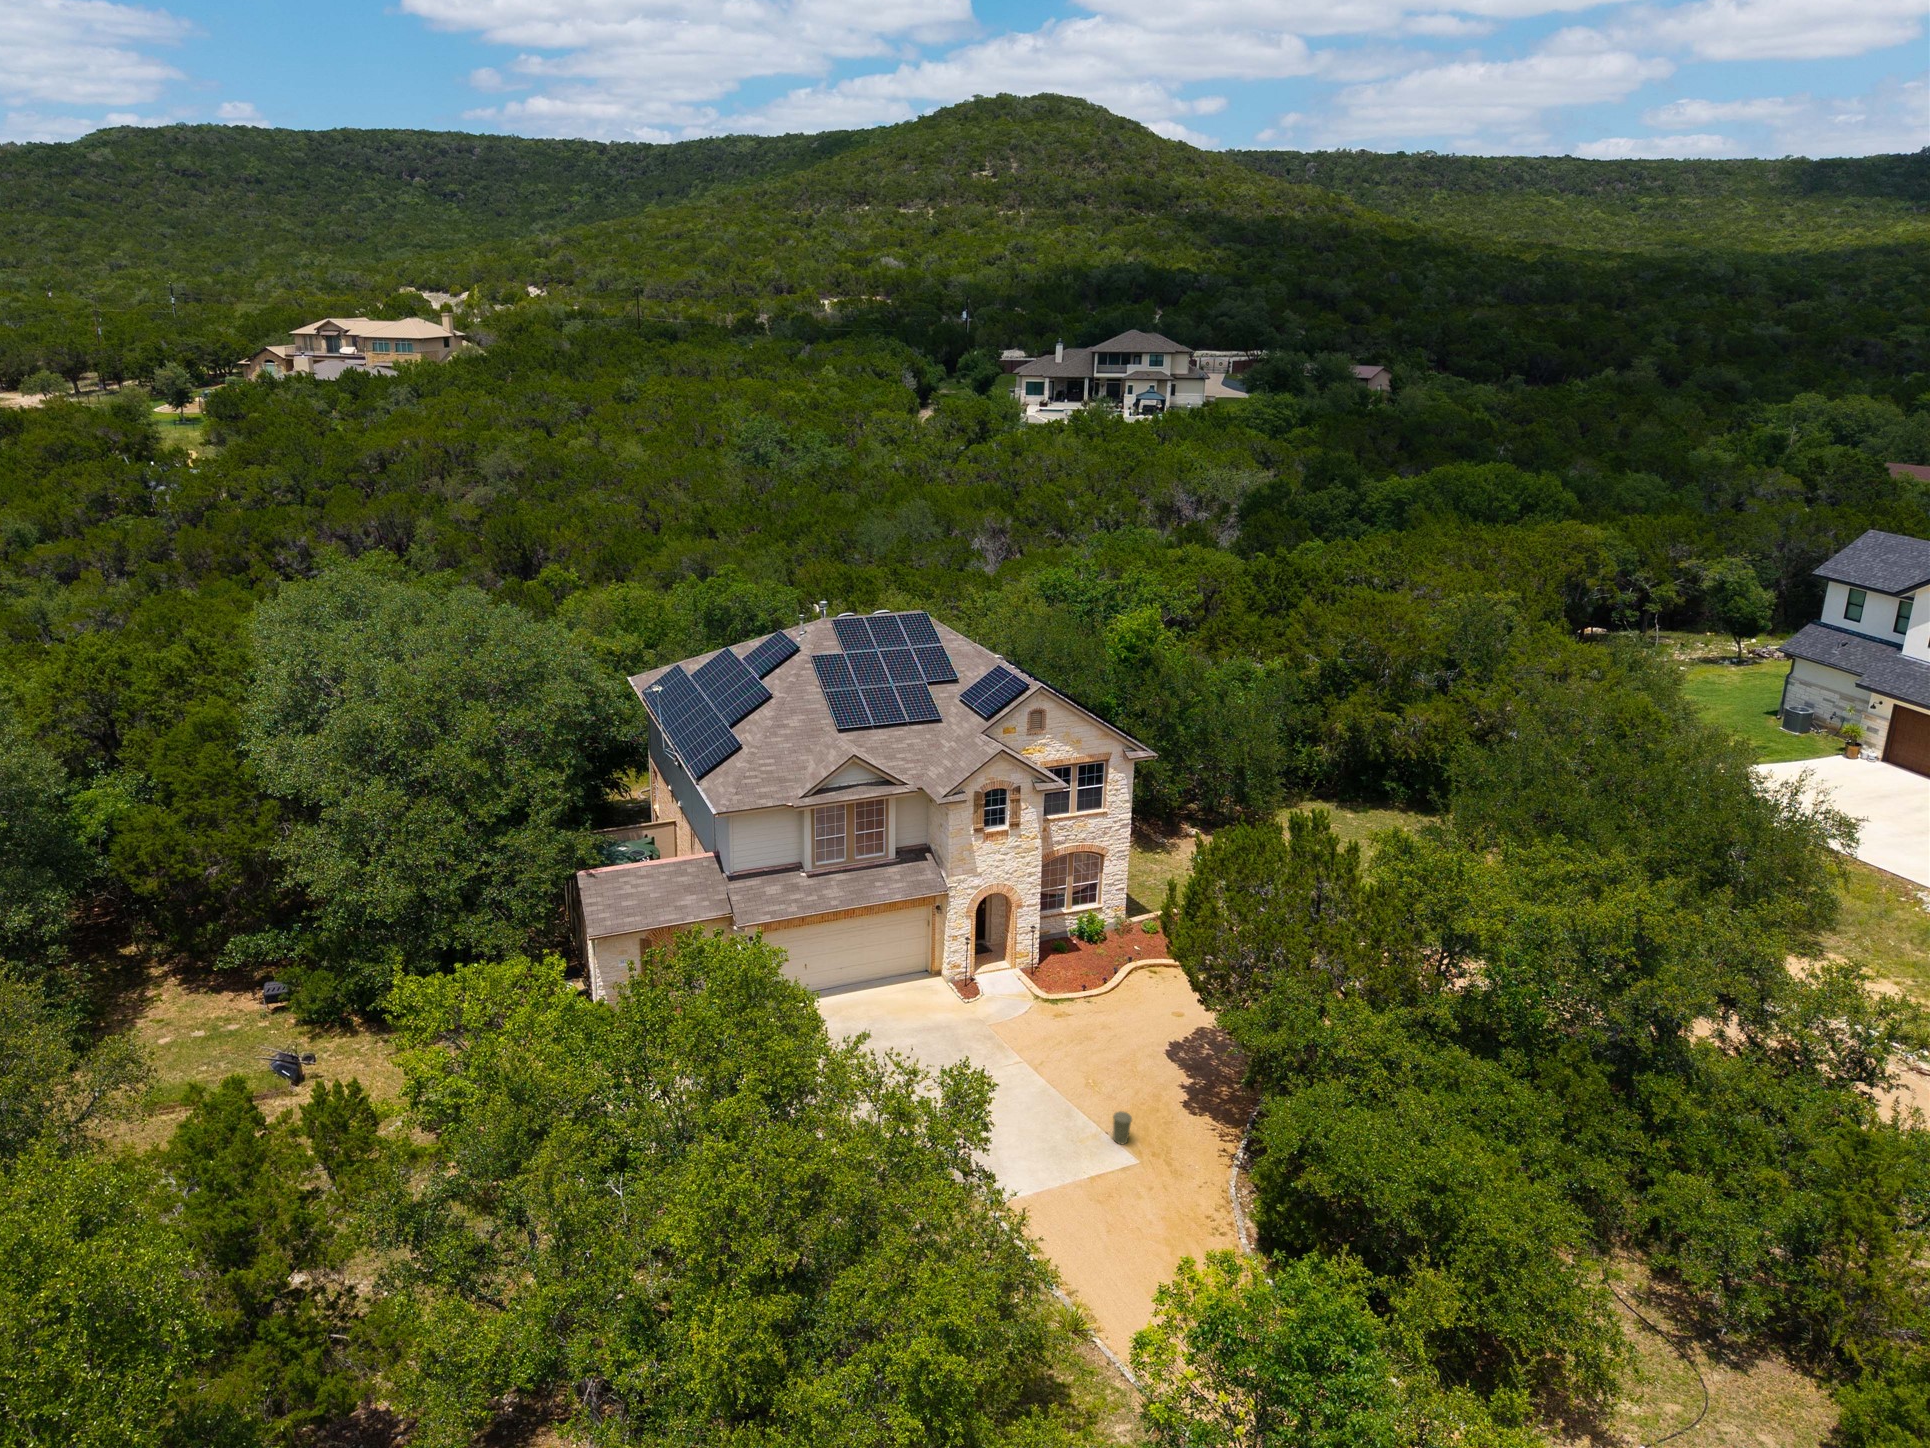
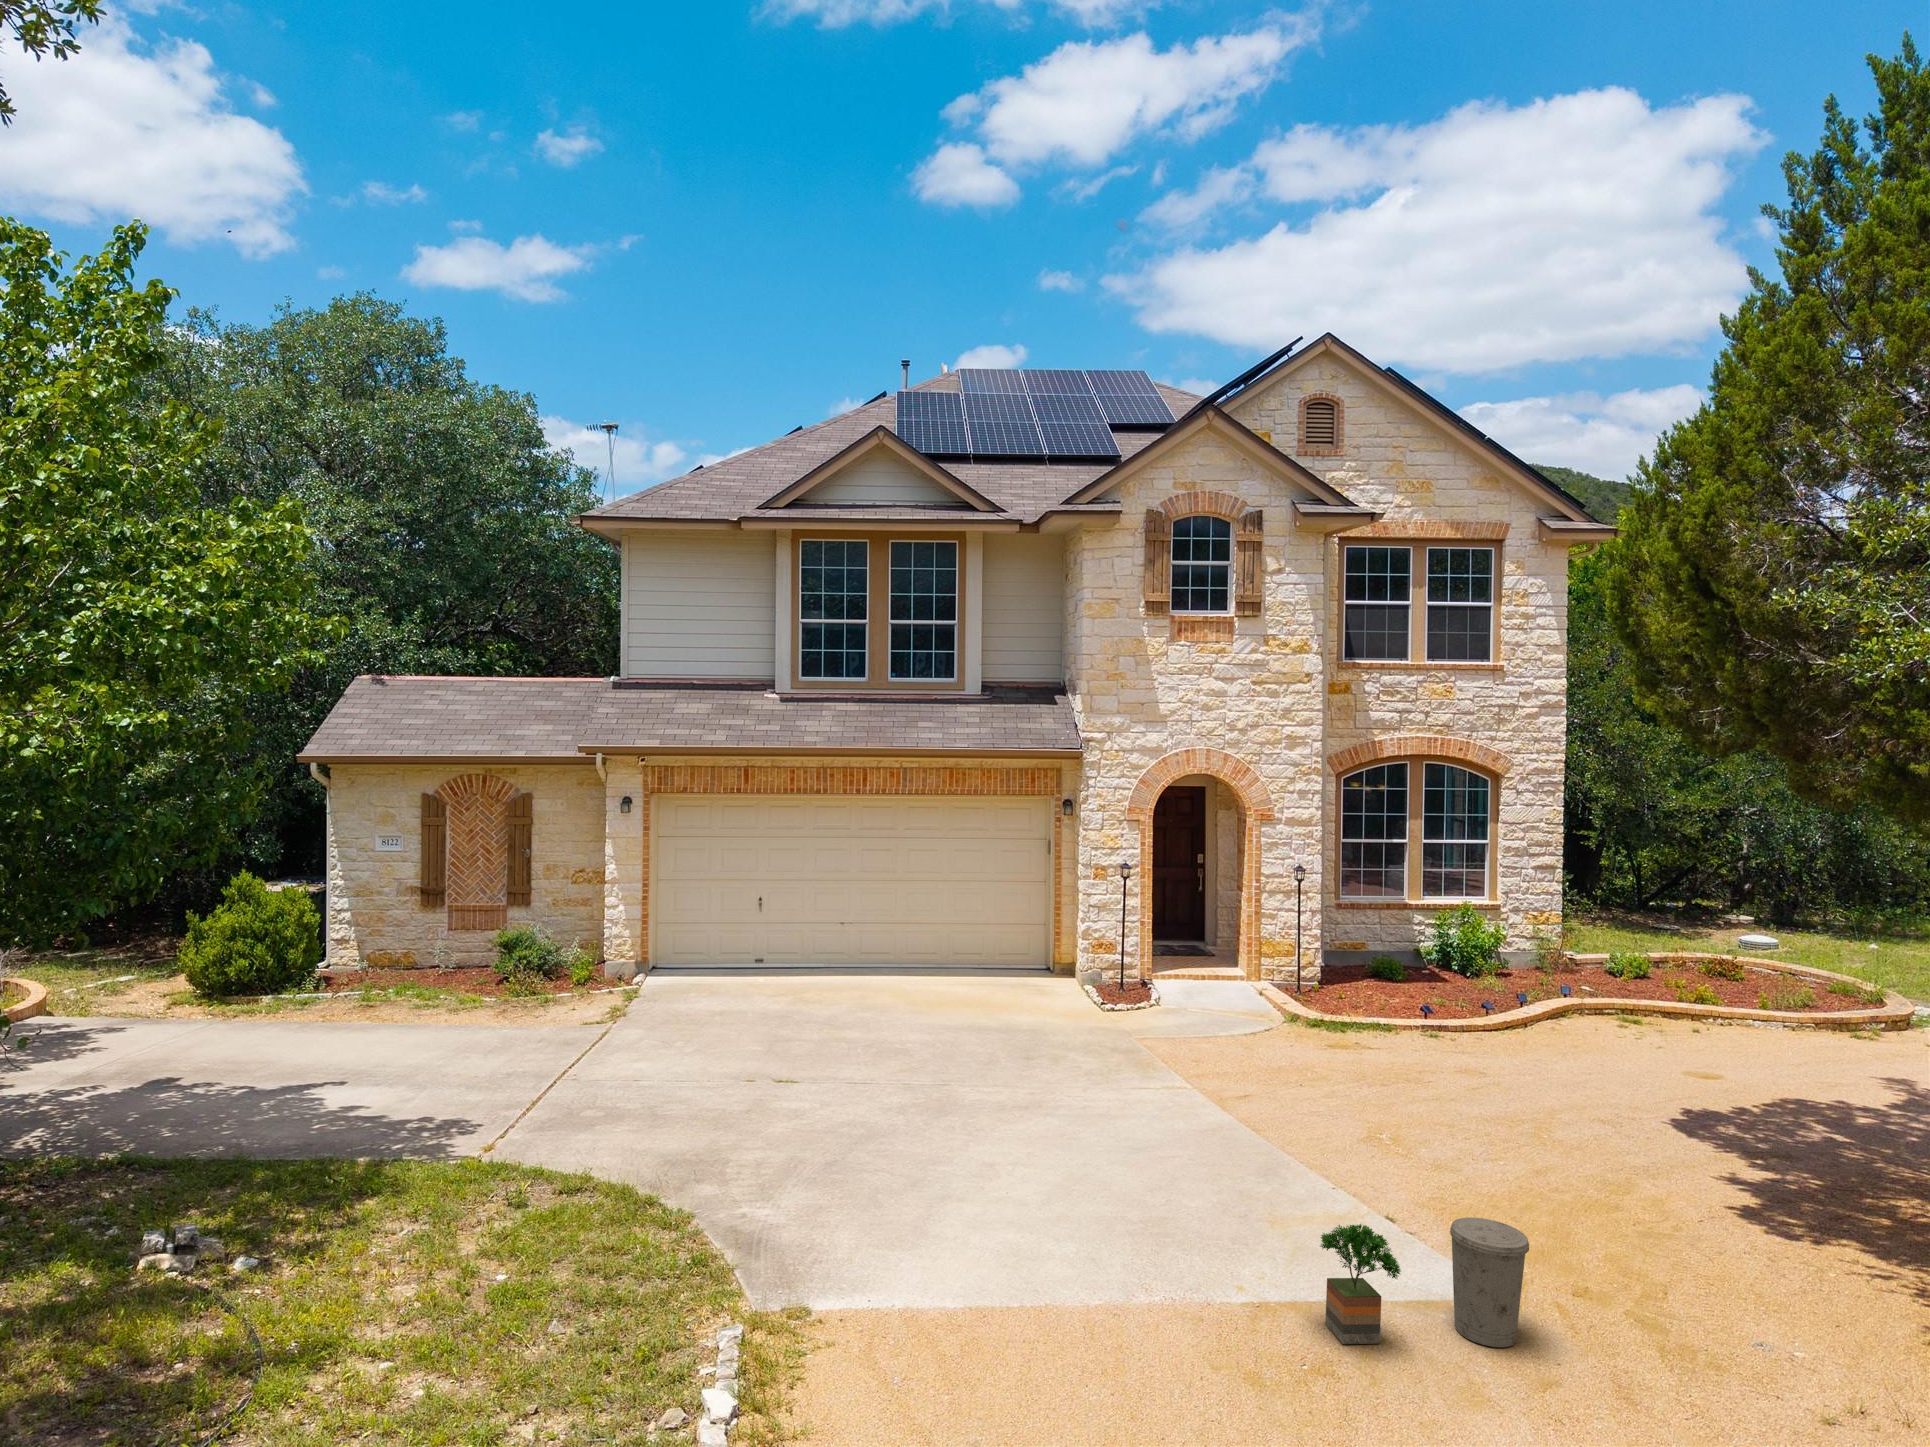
potted tree: none [1082,1121,1103,1153] -> present [1320,1224,1401,1344]

